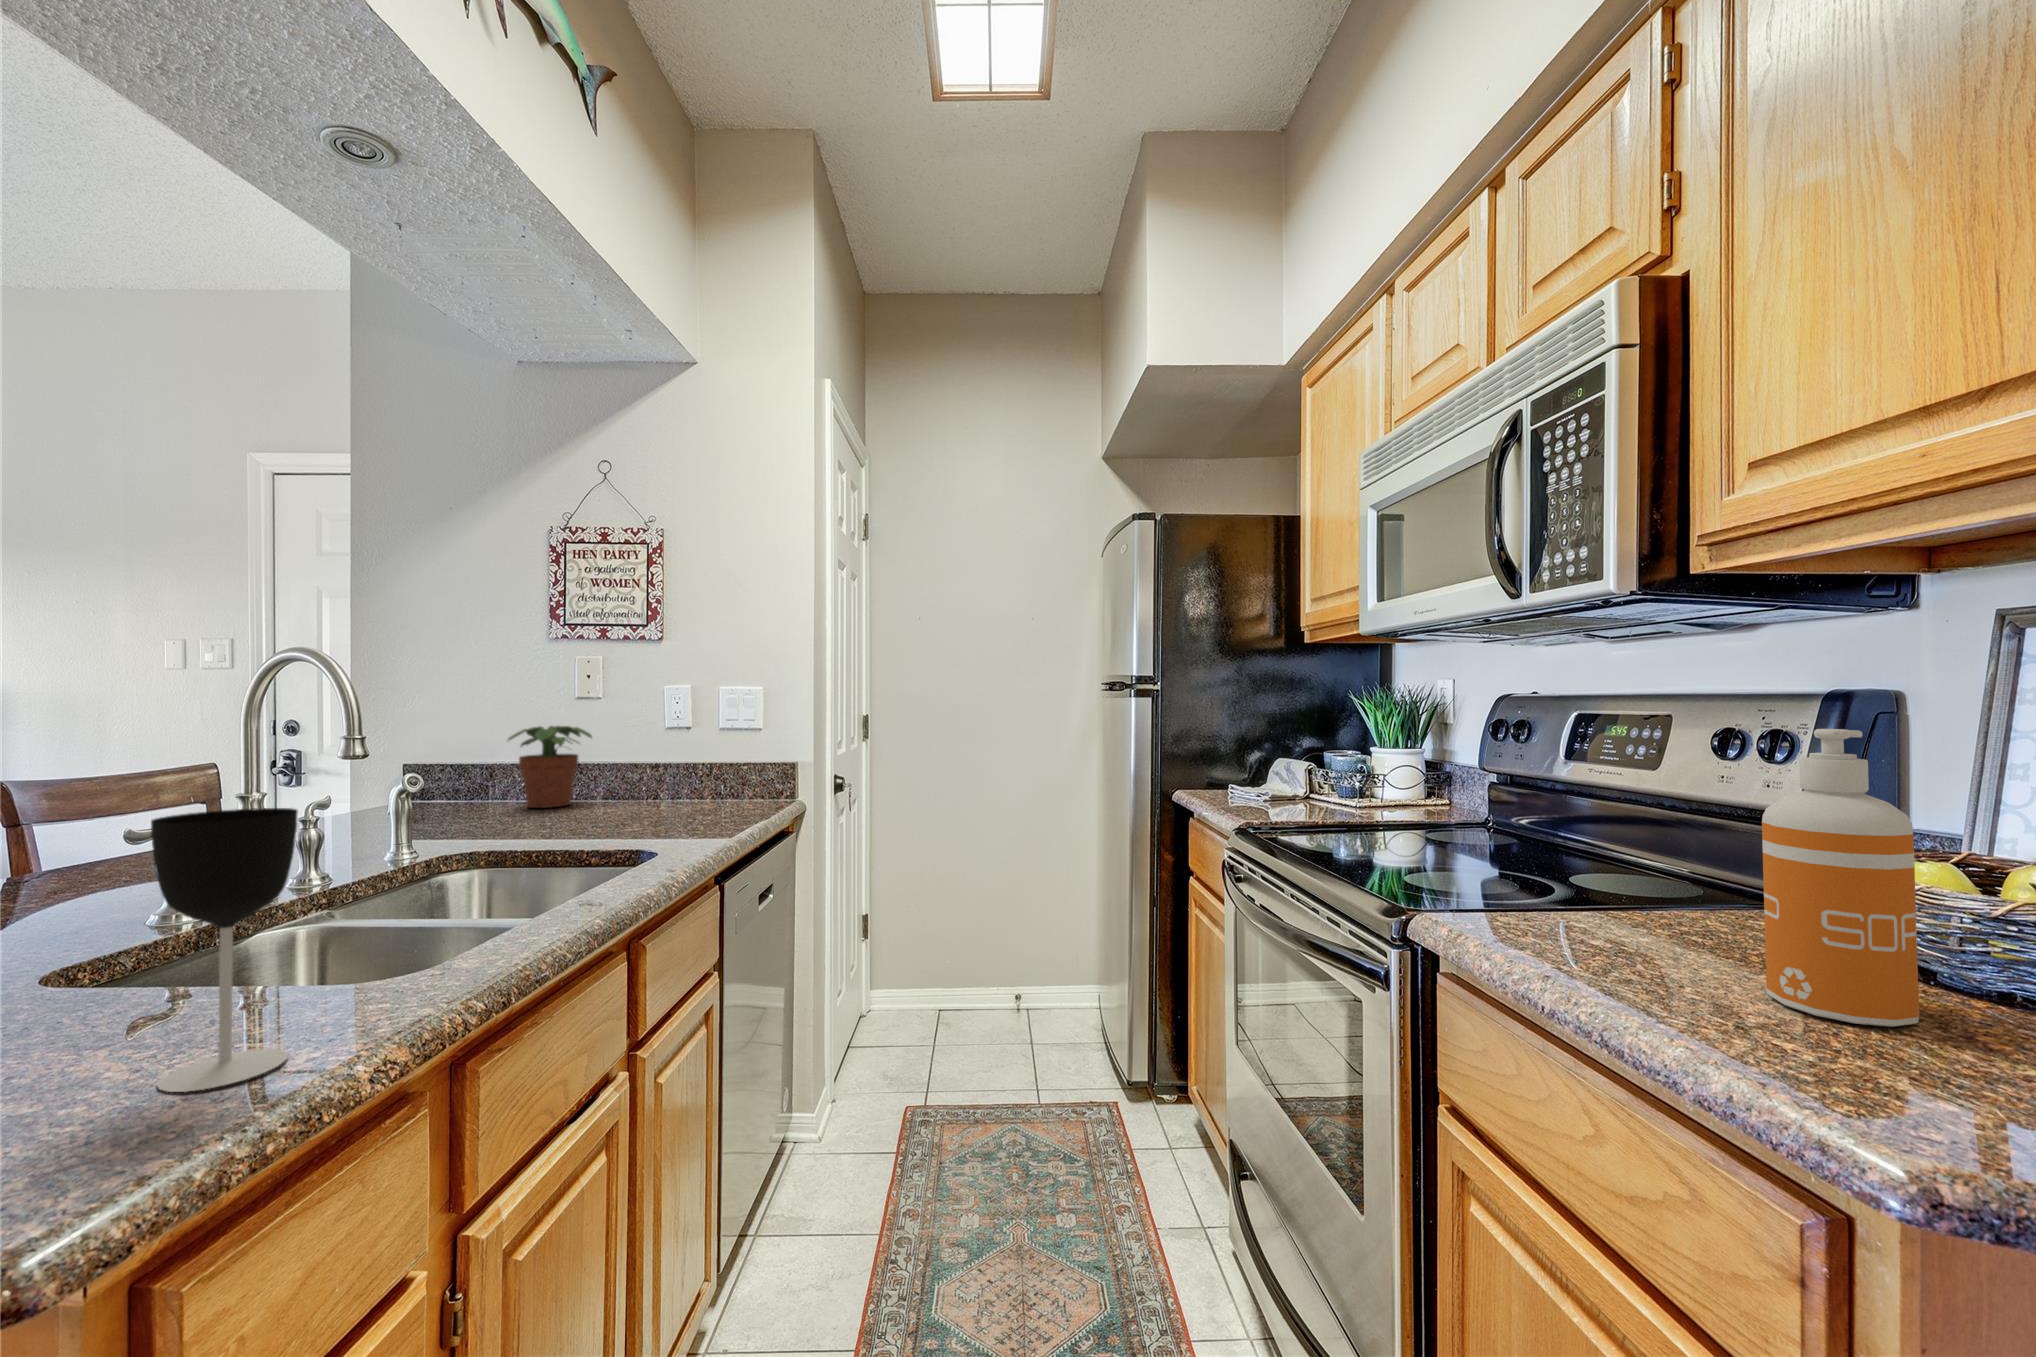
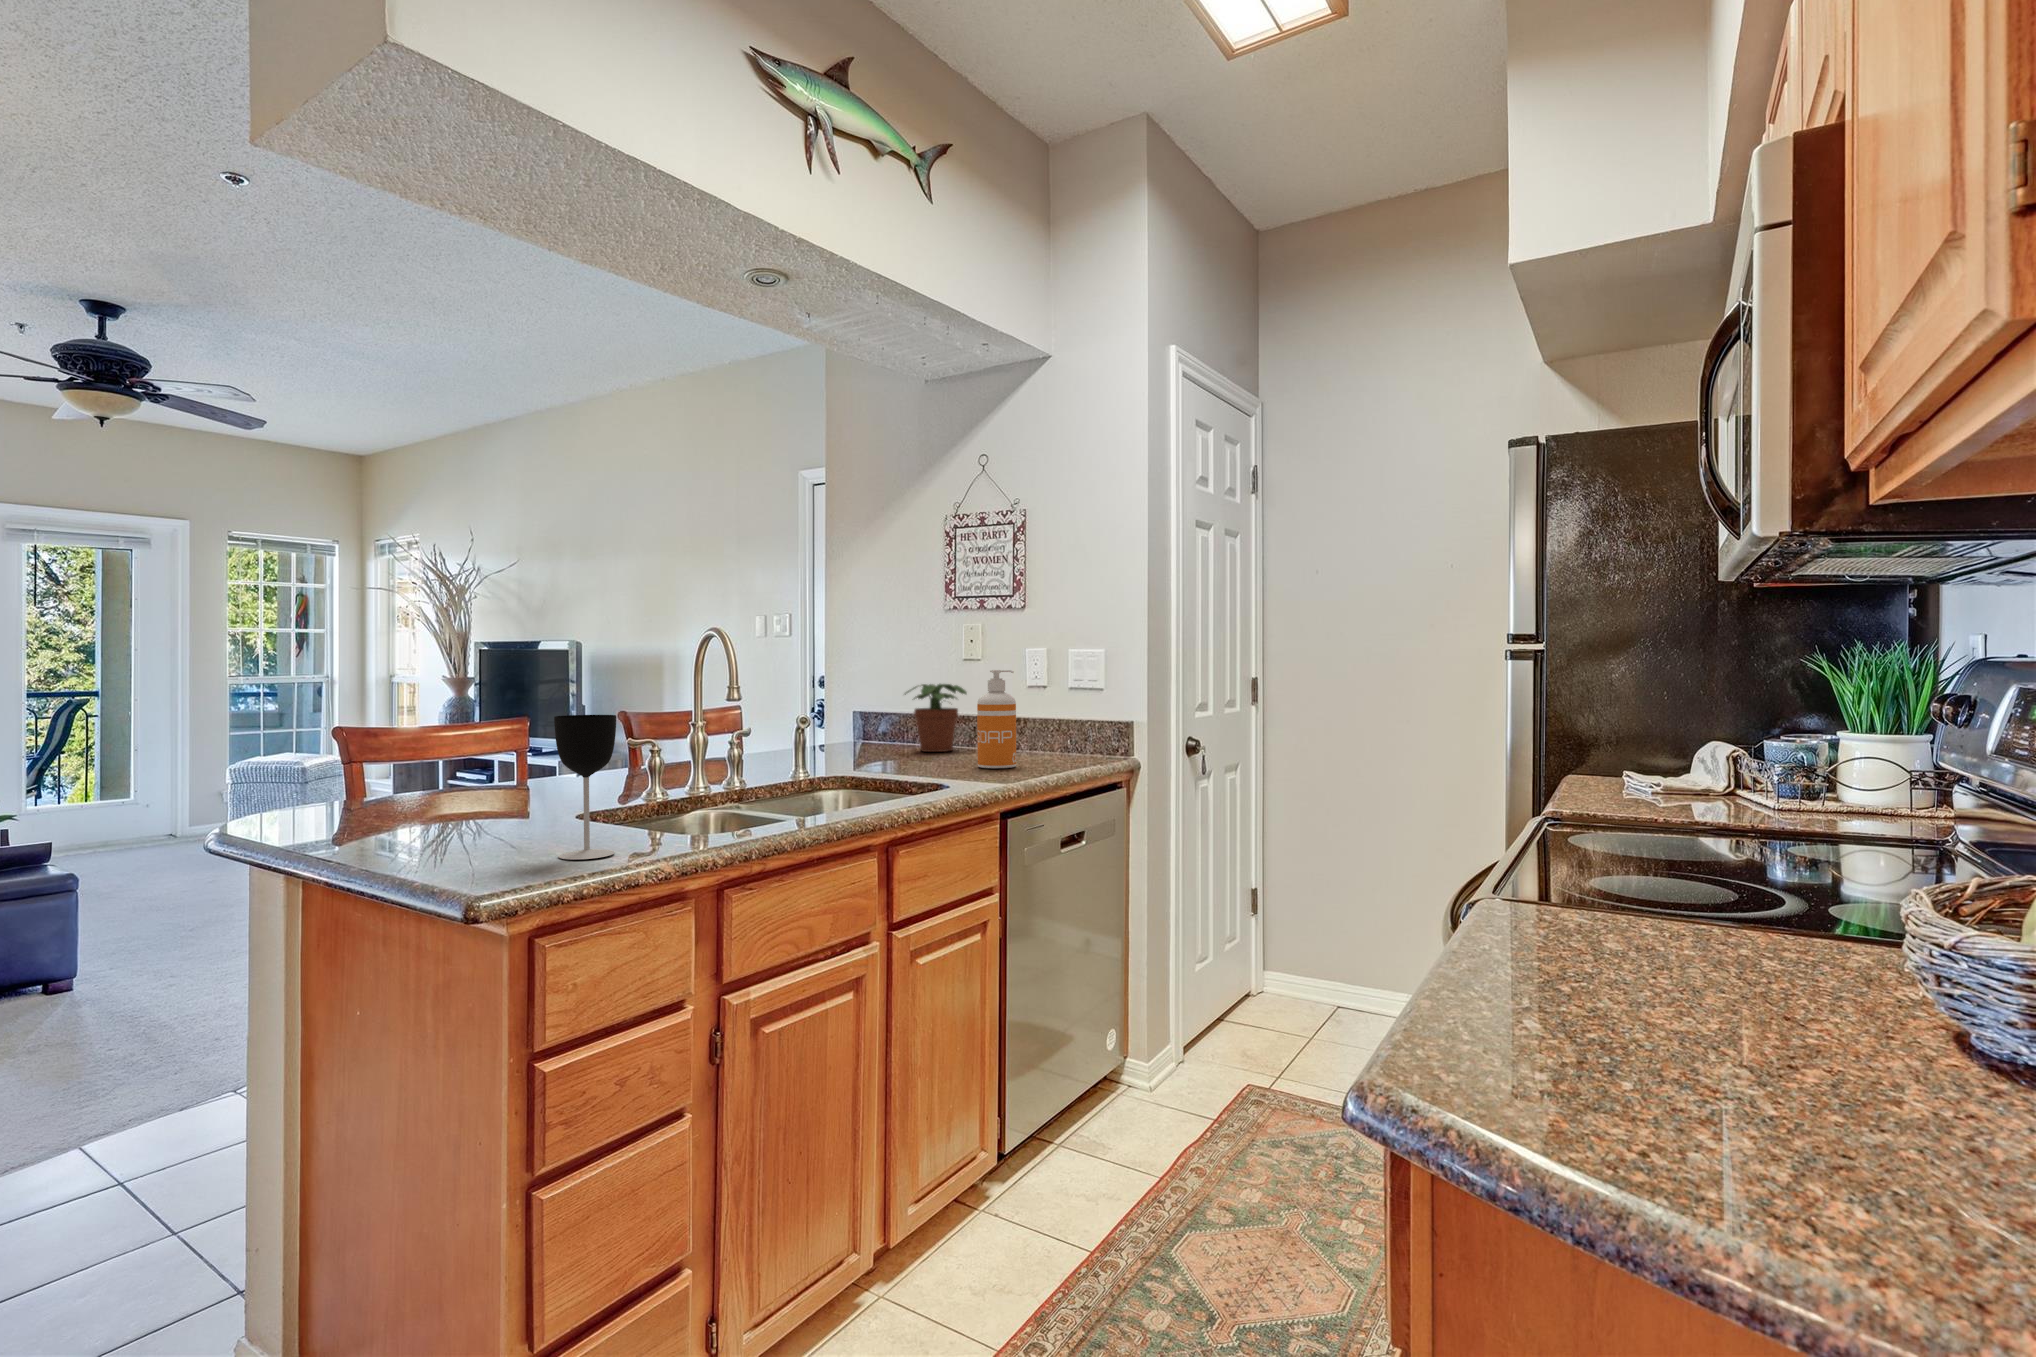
soap dispenser: present [1762,729,1919,1027] -> present [977,670,1016,768]

